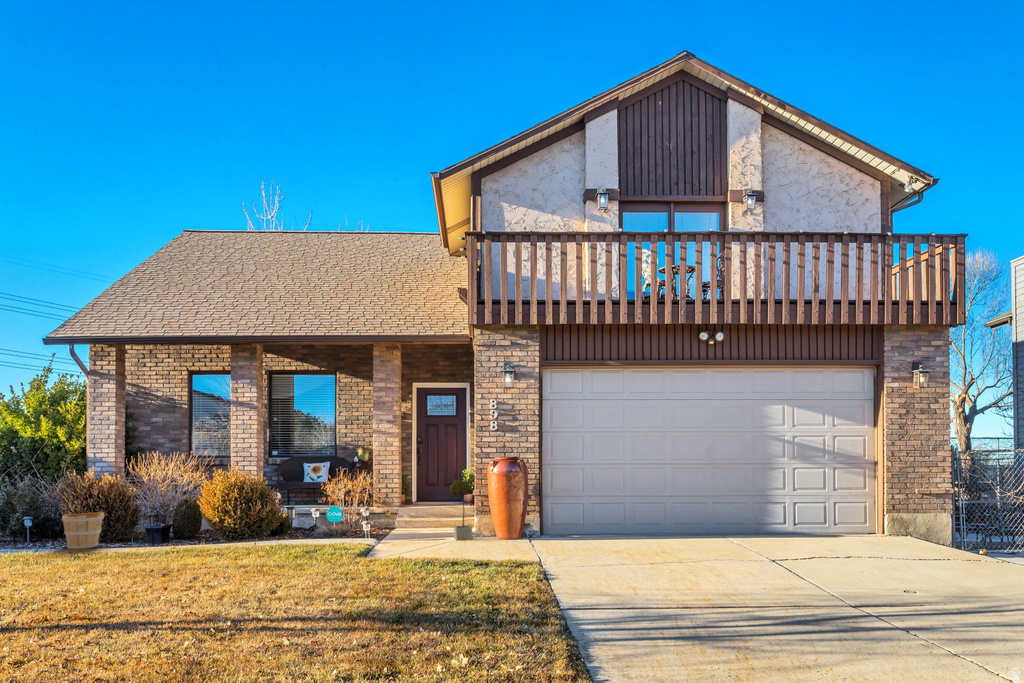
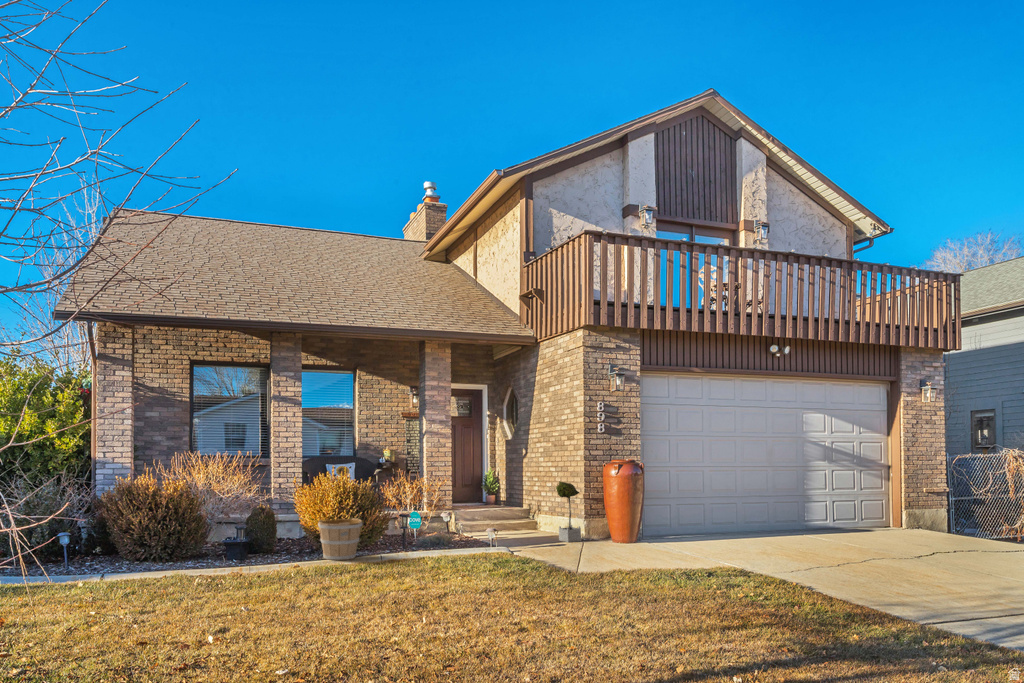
wooden bucket: present [62,512,104,549] -> present [318,518,362,560]

